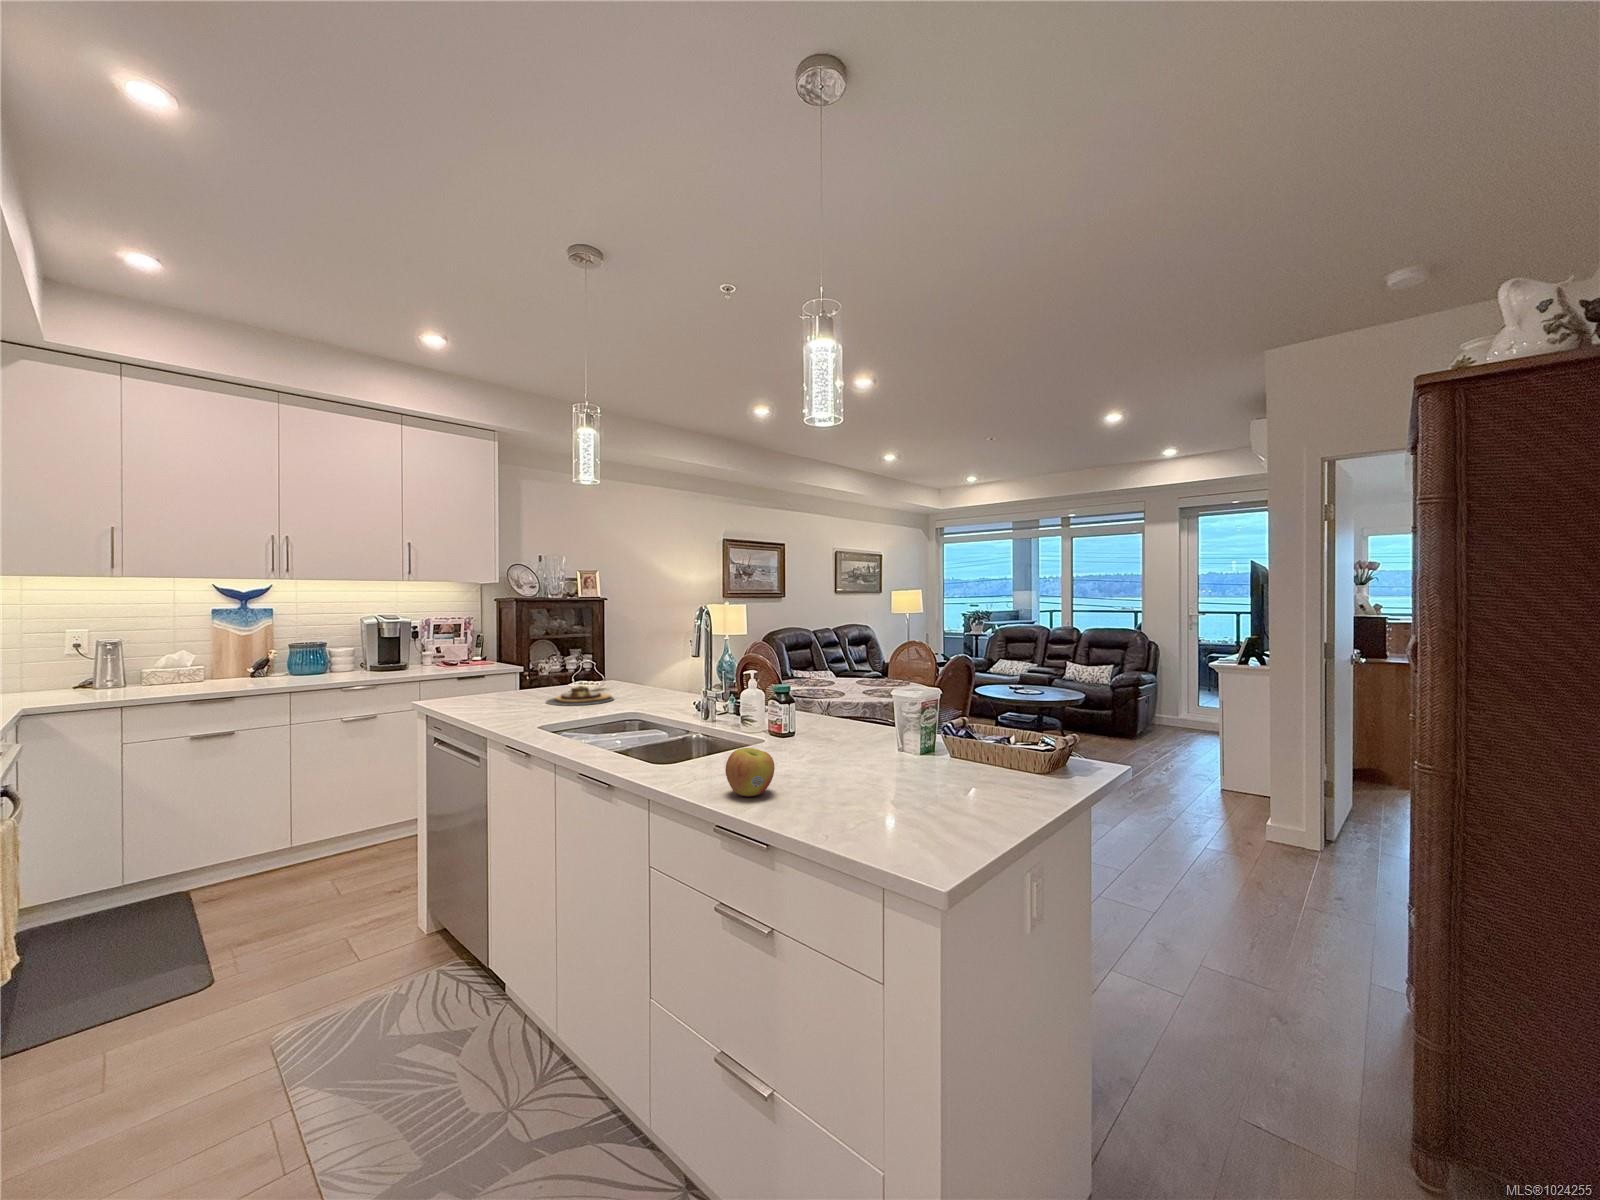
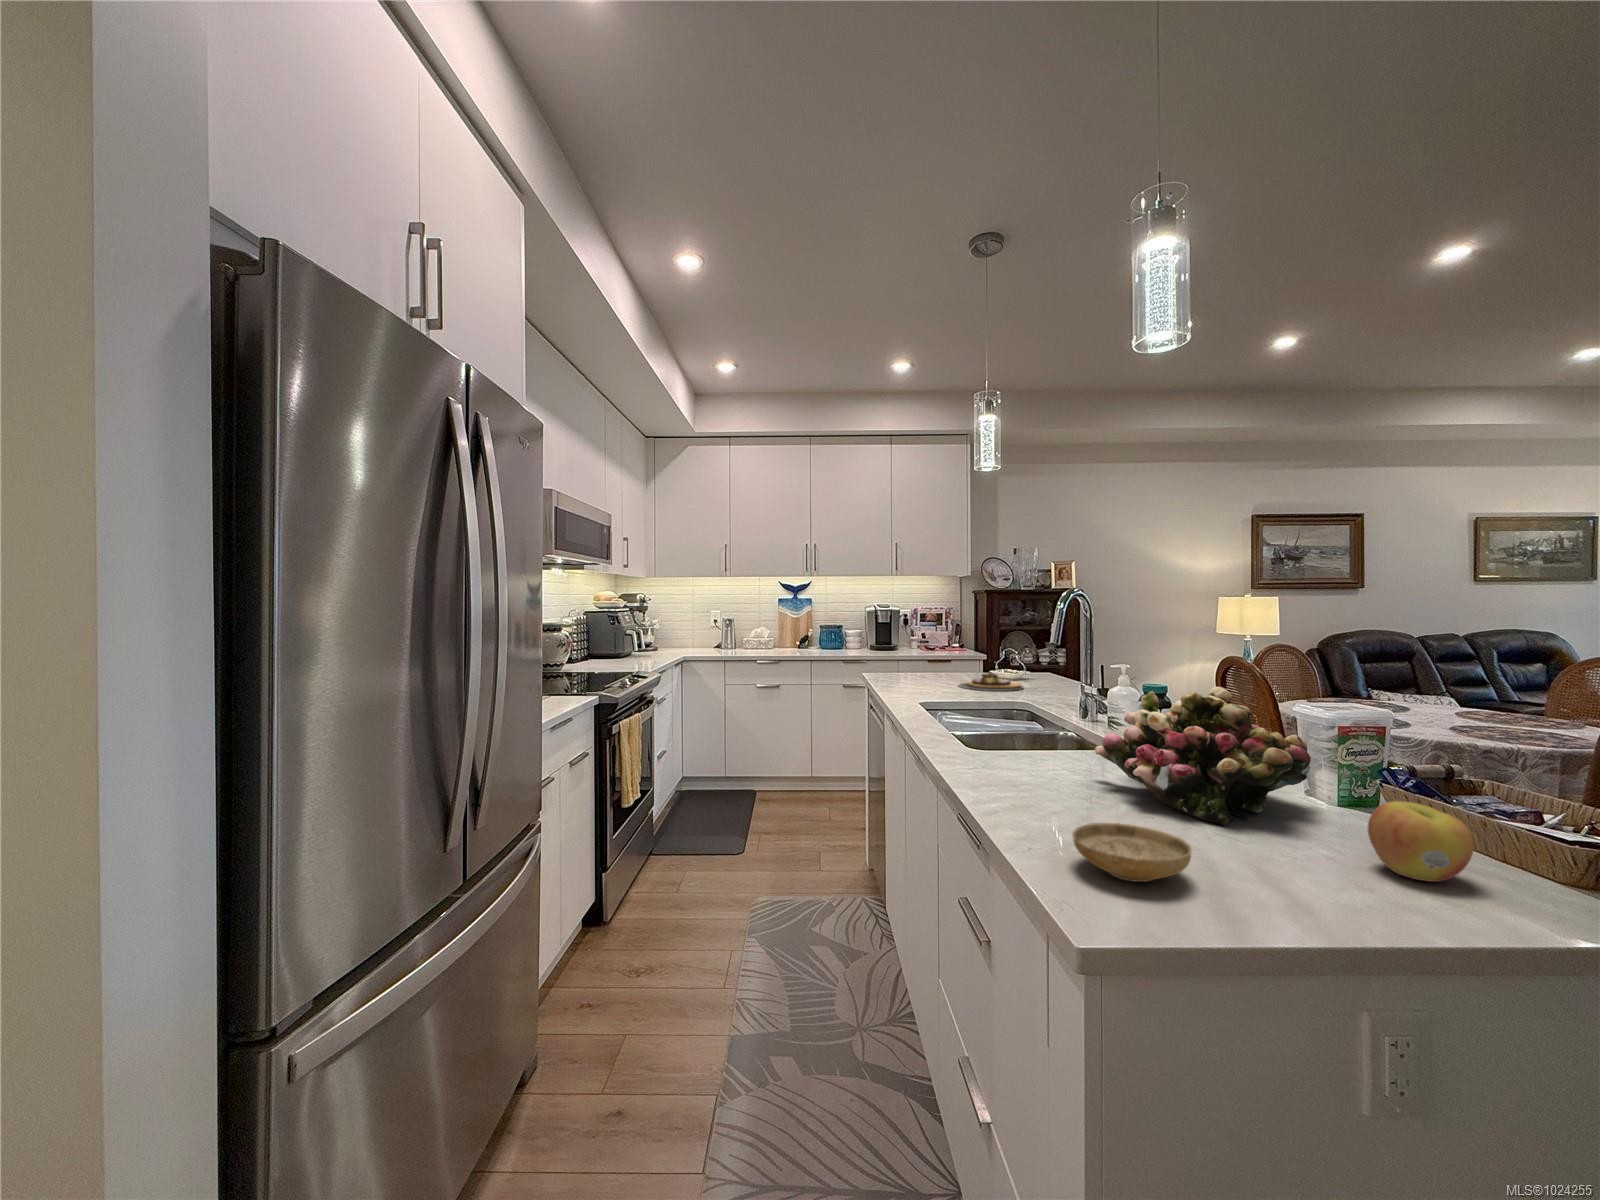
flower arrangement: none [794,683,942,786] -> present [1095,687,1311,825]
apple: present [726,748,775,796] -> present [1368,801,1474,882]
ceramic bowl: none [879,799,963,844] -> present [1072,823,1192,882]

